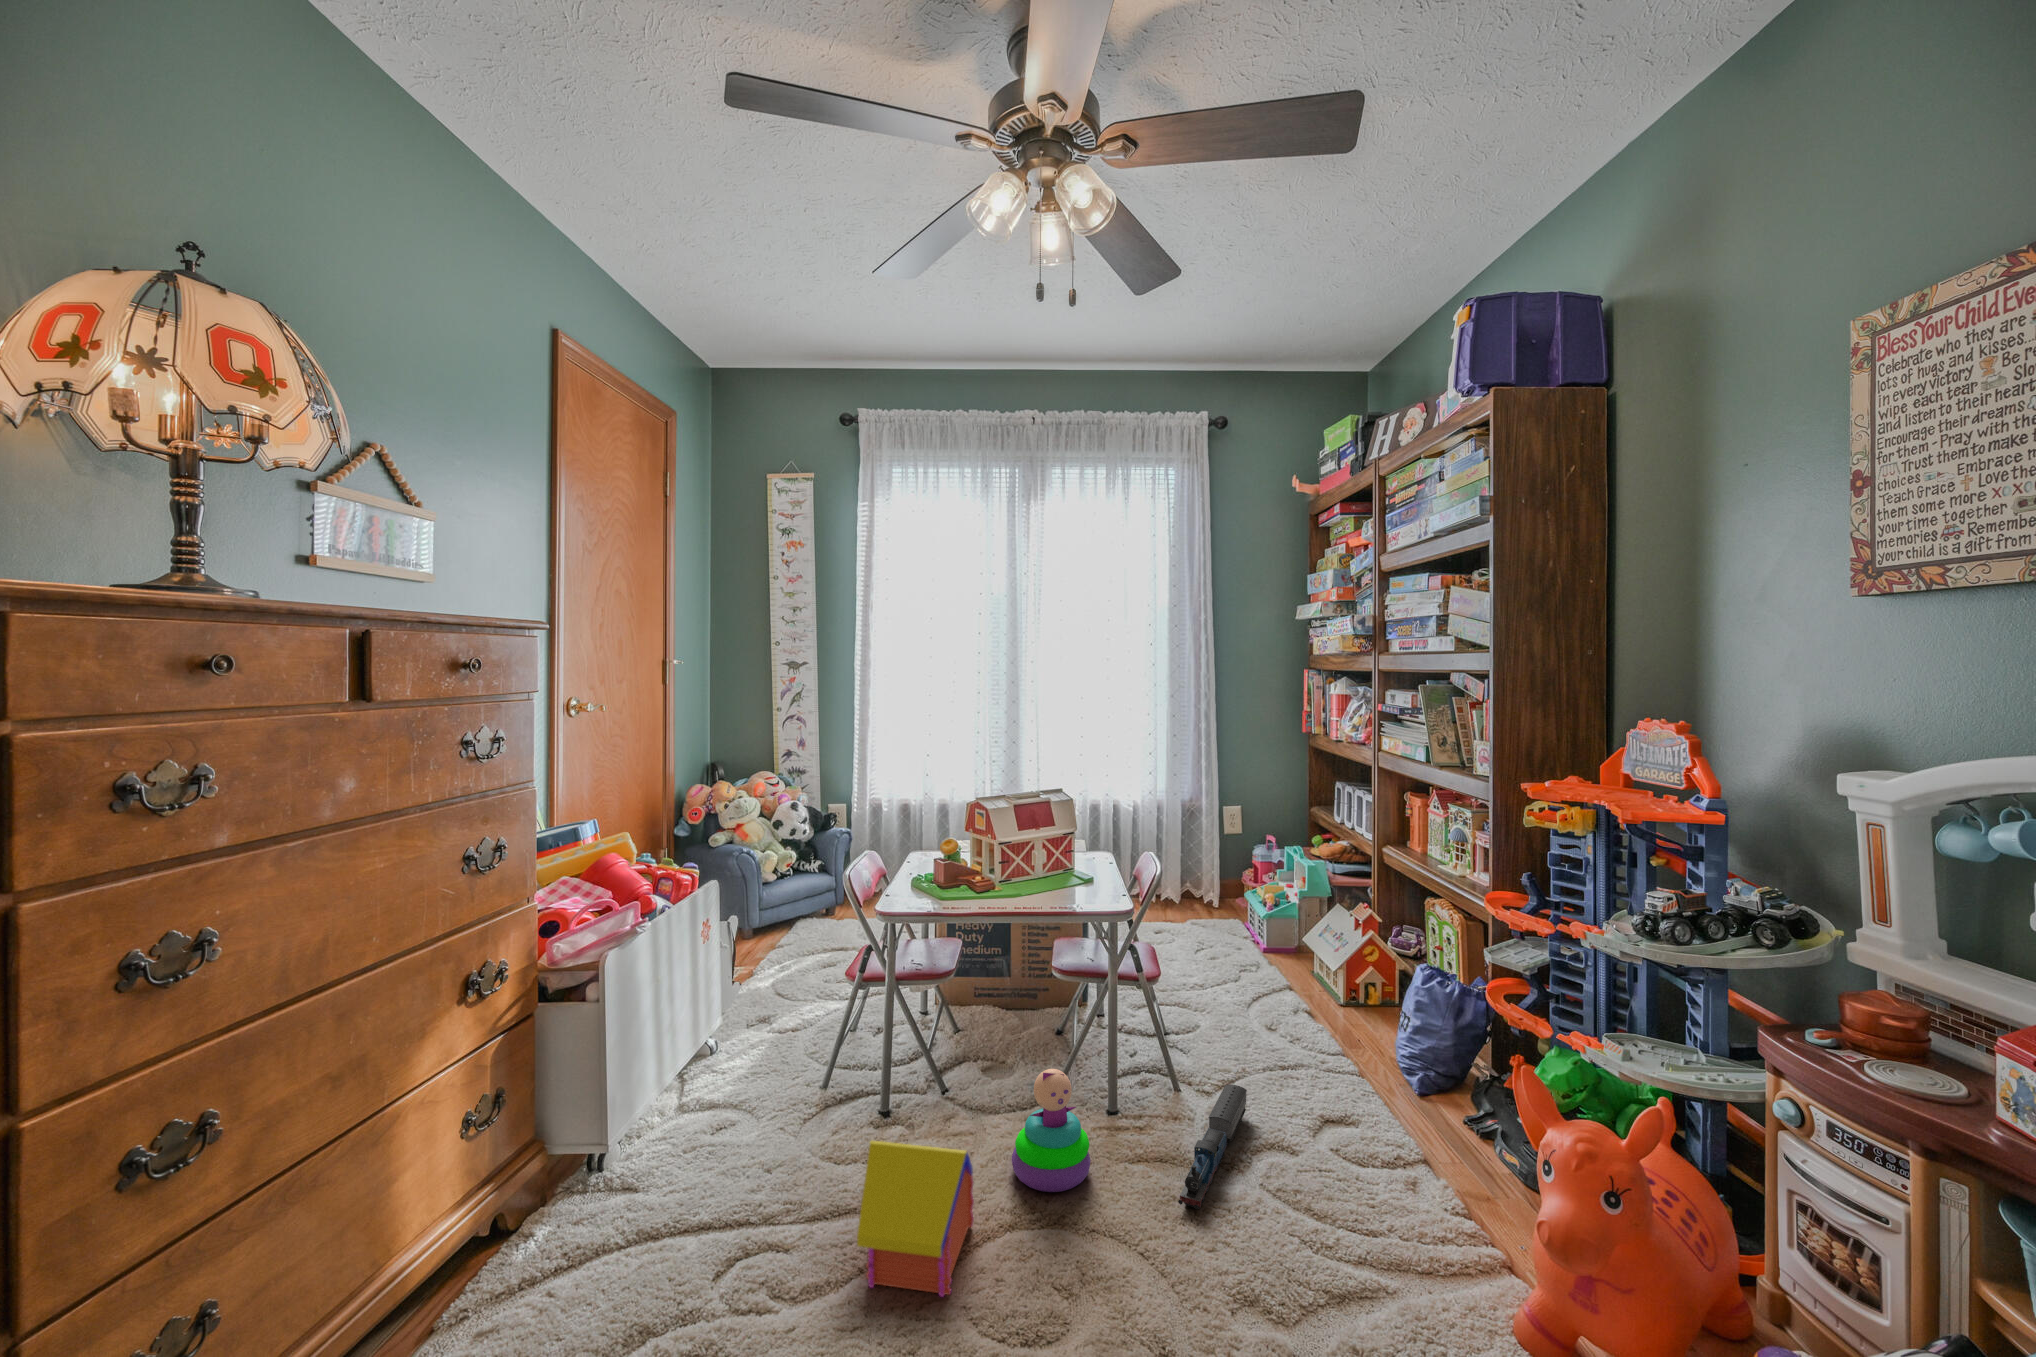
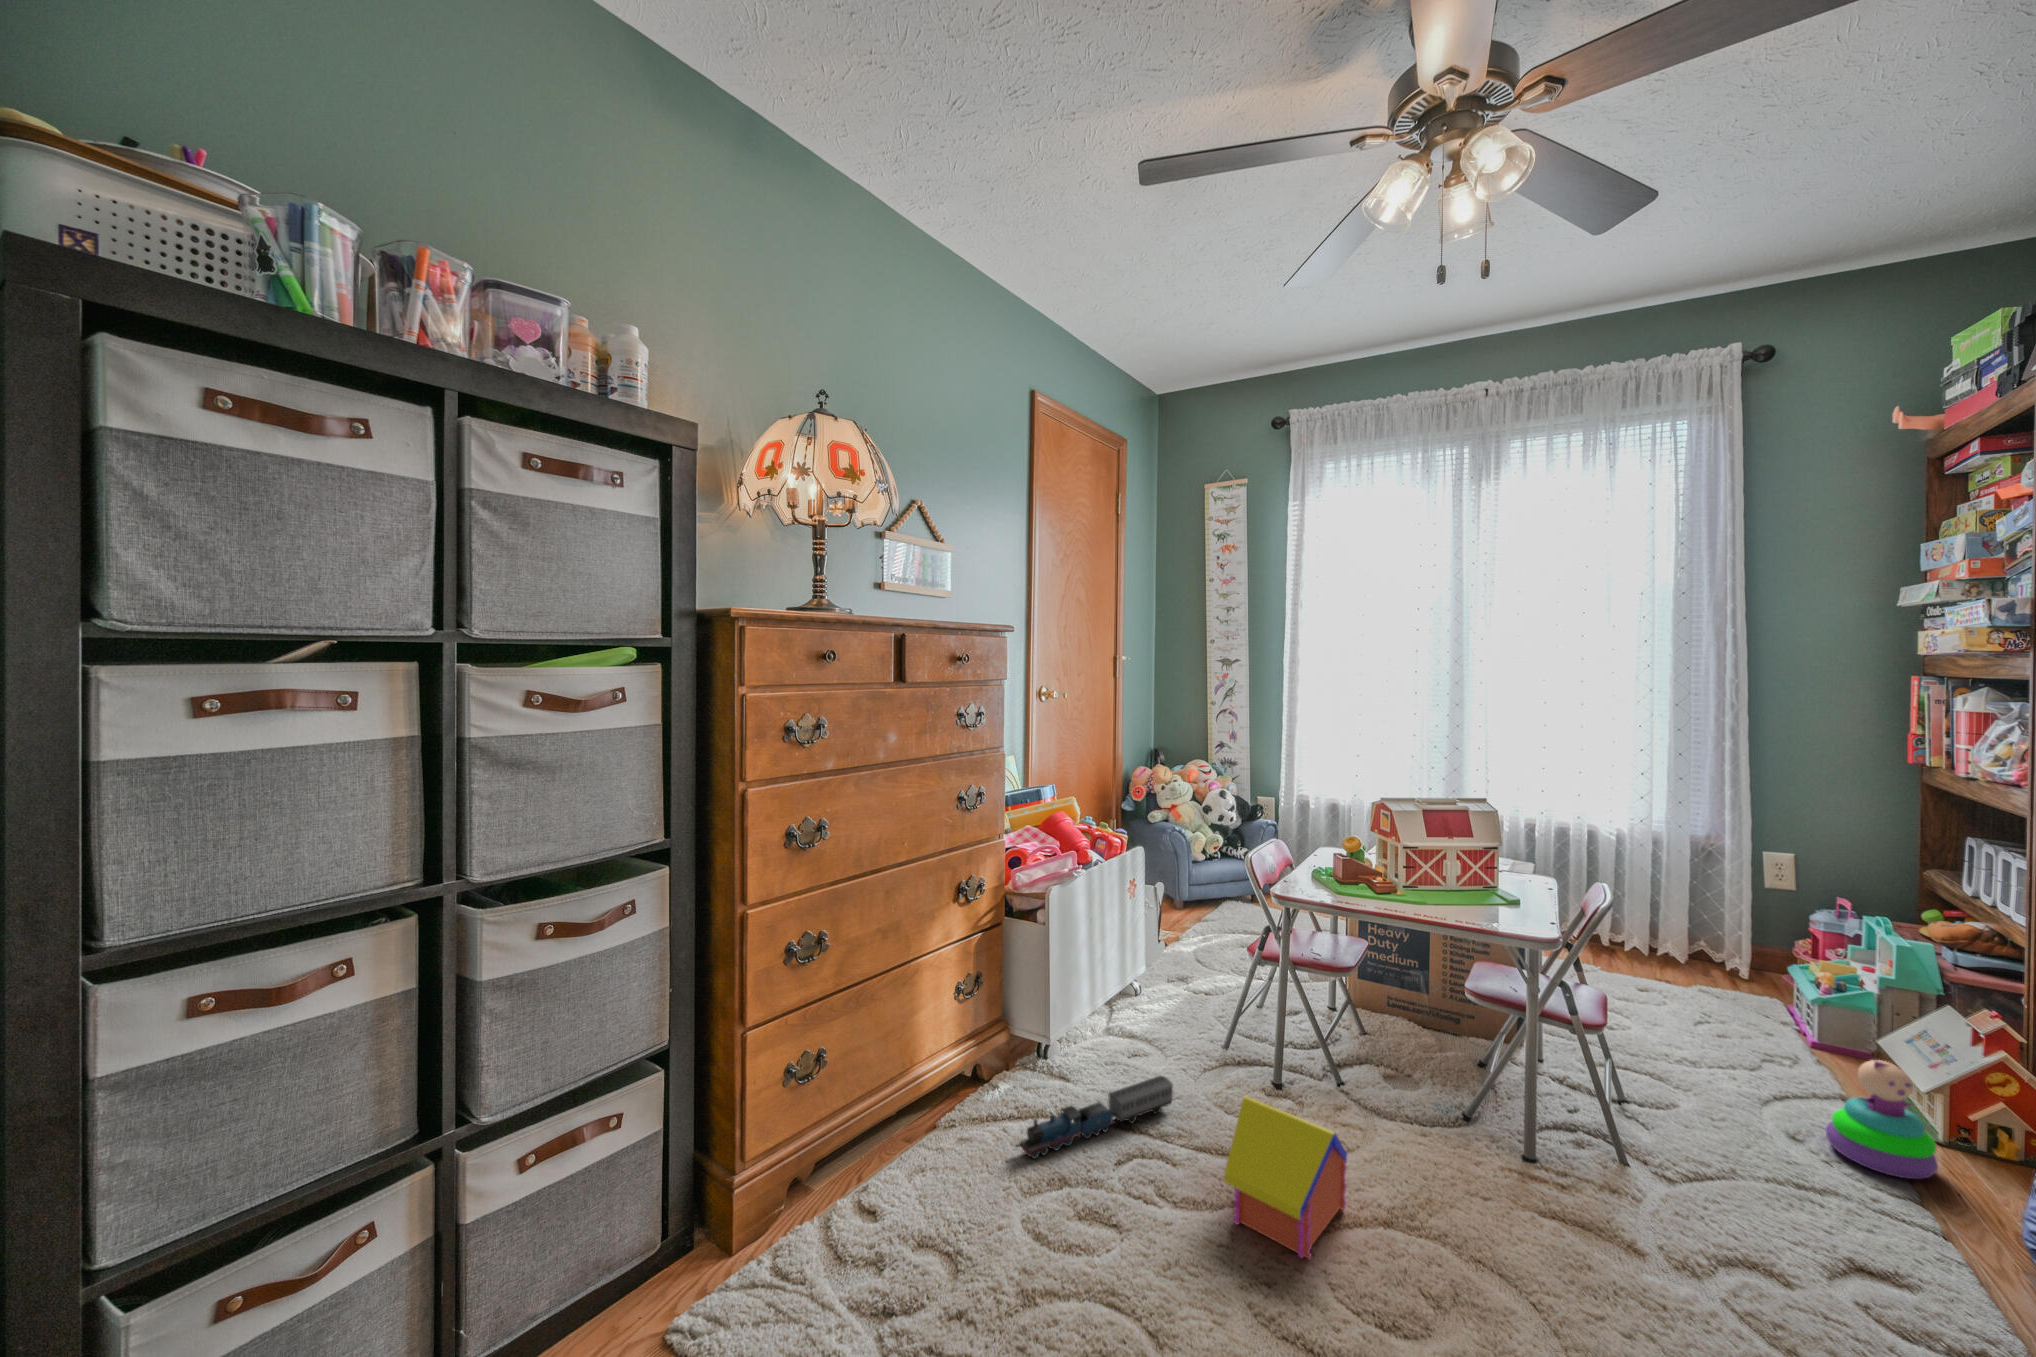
stacking toy: present [1012,1069,1091,1192] -> present [1826,1060,1938,1179]
toy train: present [1178,1084,1247,1209] -> present [1016,1076,1173,1159]

